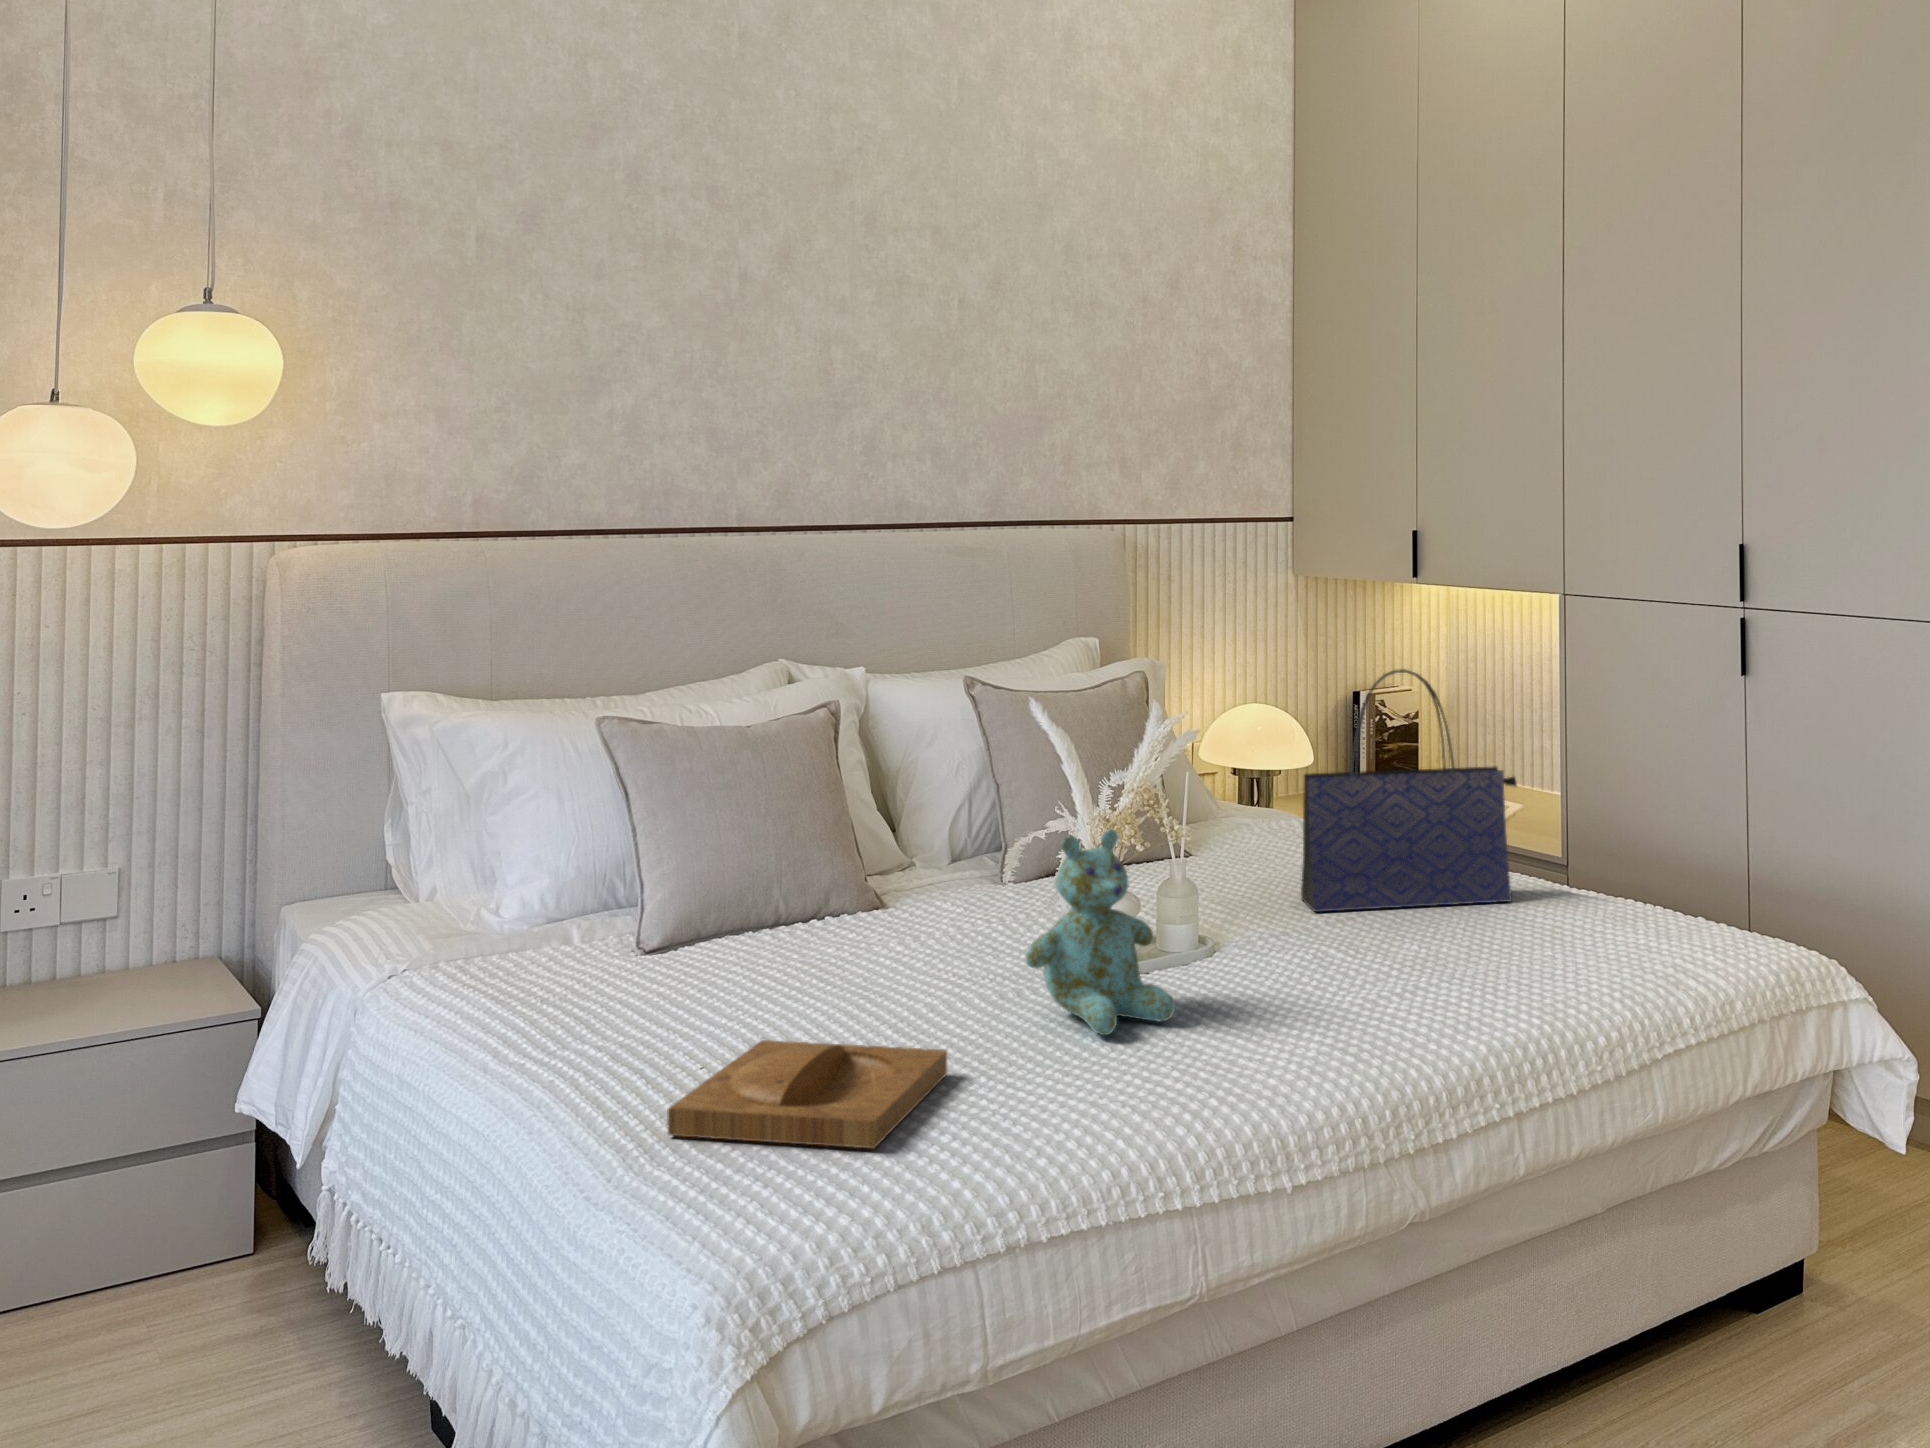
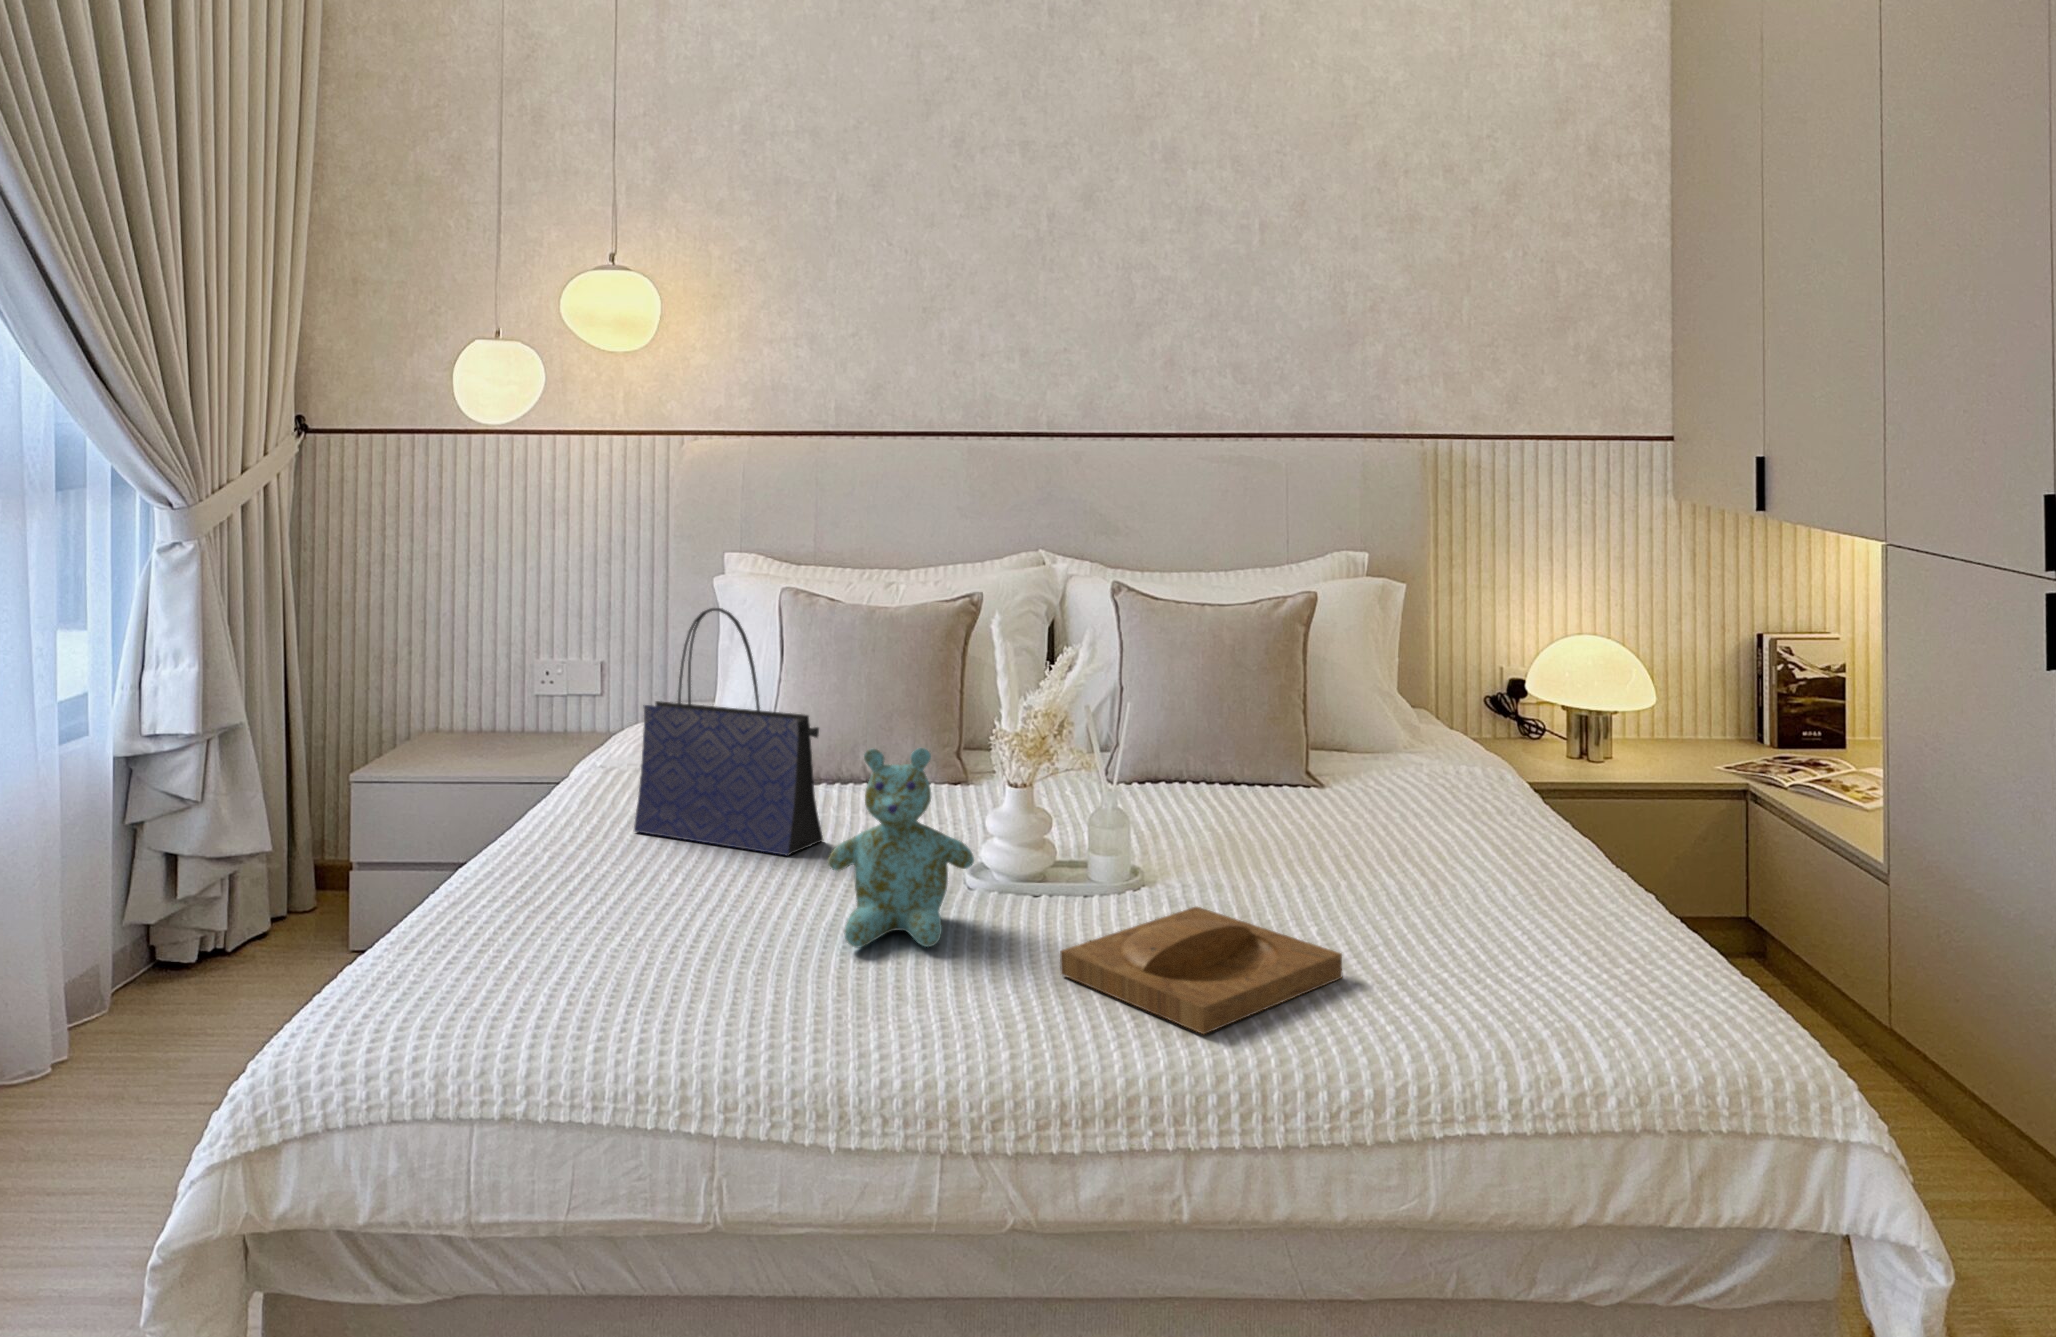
tote bag: present [1301,669,1517,912] -> present [634,608,823,856]
tray: present [667,1040,947,1148] -> present [1060,907,1342,1034]

